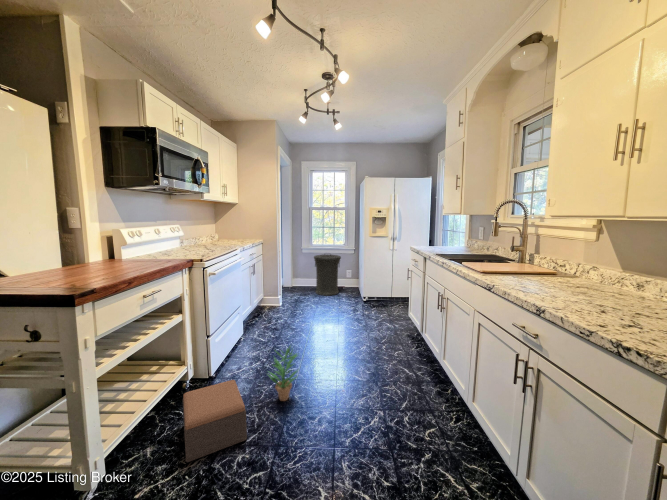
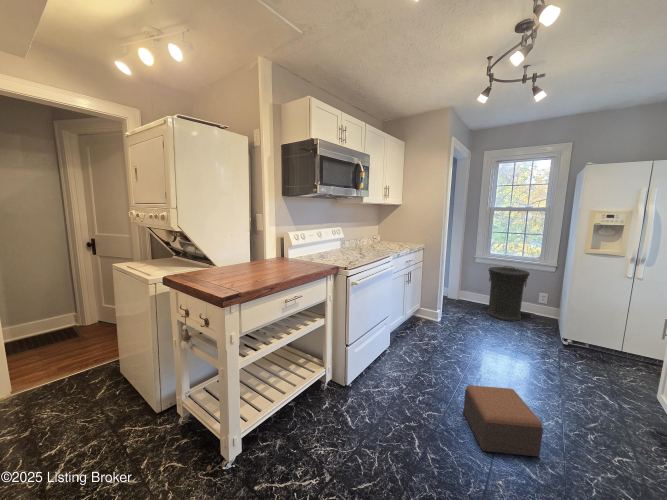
potted plant: present [269,346,297,401] -> none [396,388,439,454]
footstool: present [183,380,247,462] -> present [463,385,543,457]

